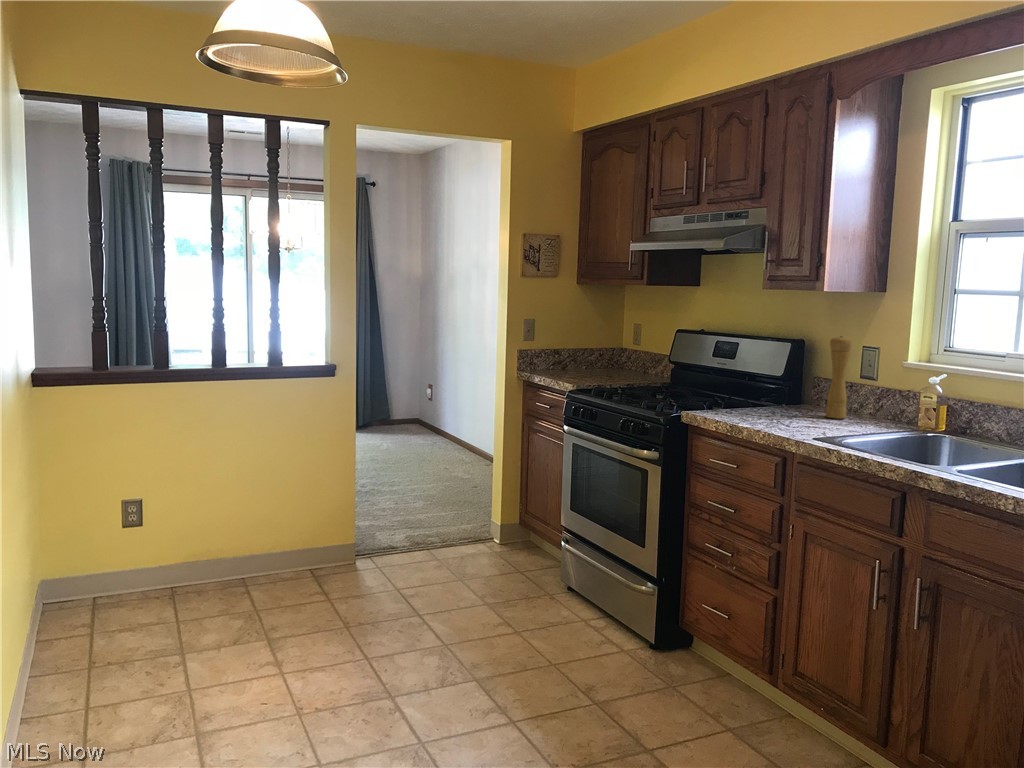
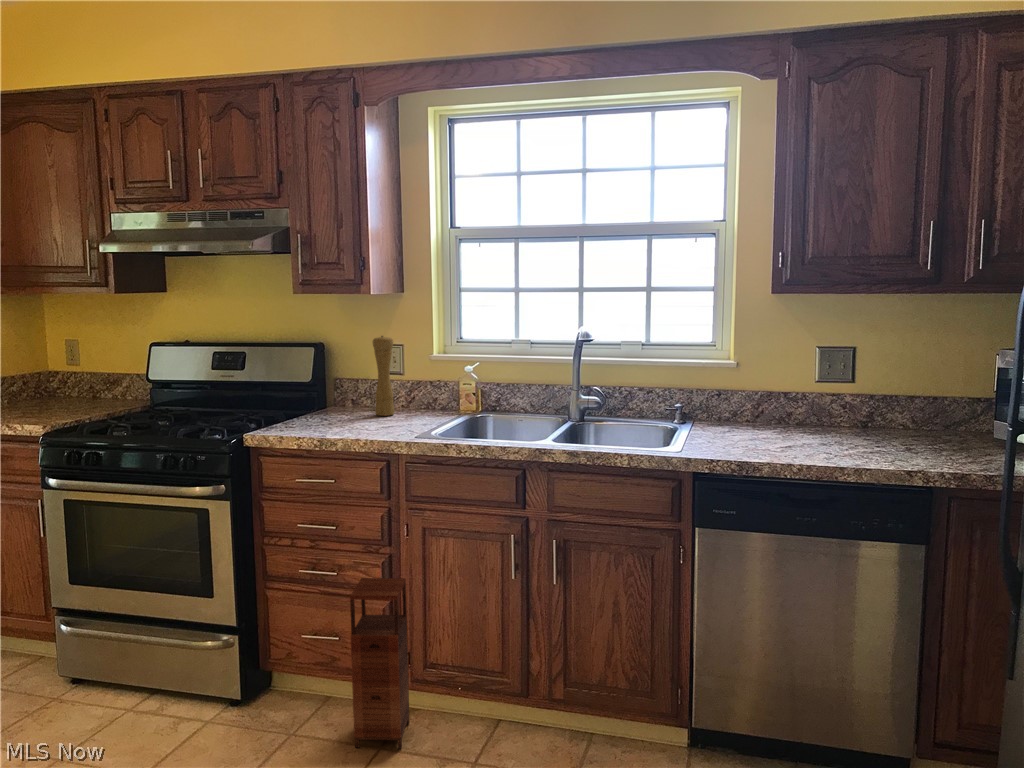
storage cabinet: none [714,563,788,735] -> present [350,578,409,749]

